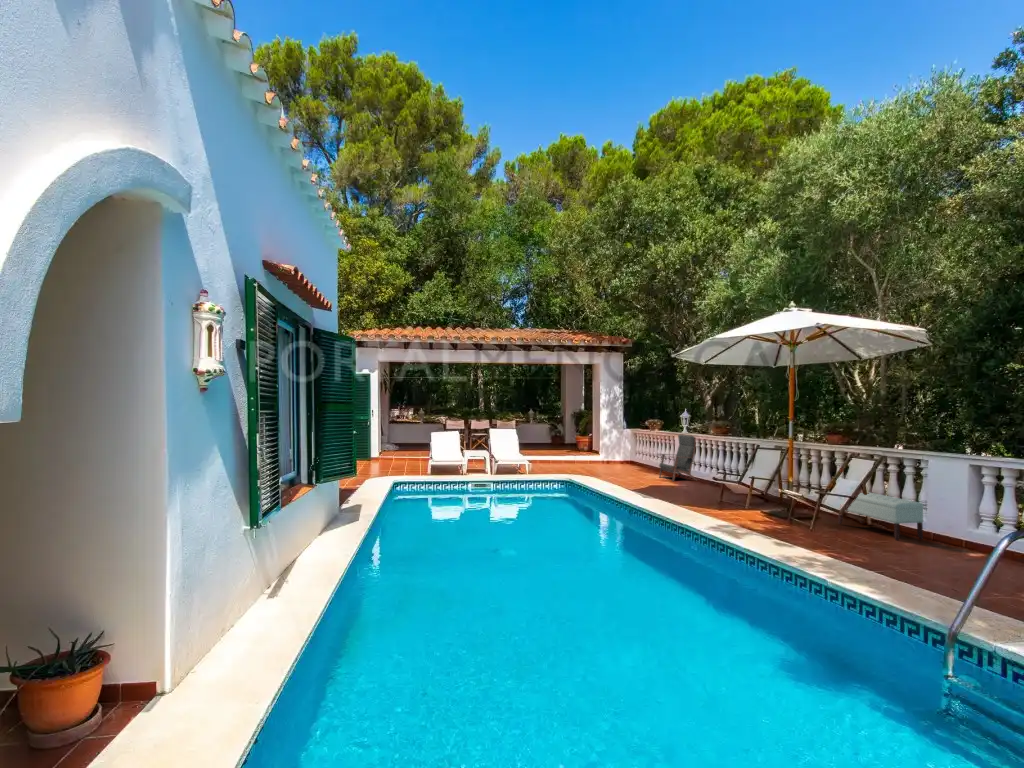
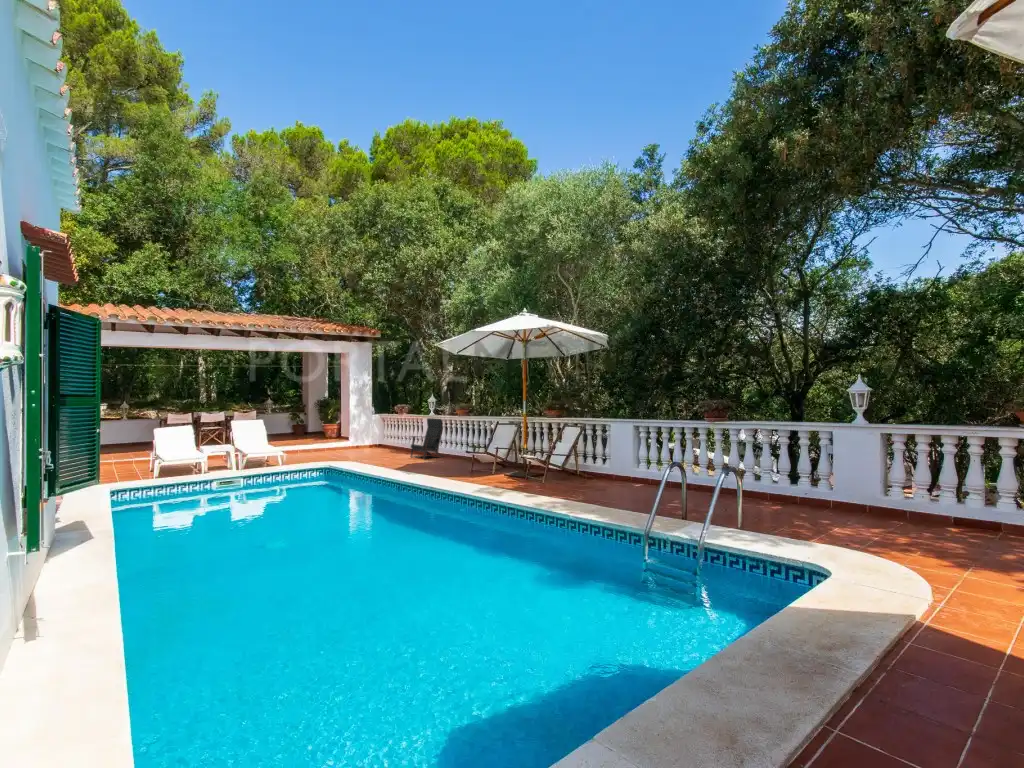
bench: present [838,492,924,541] -> none [560,453,616,487]

